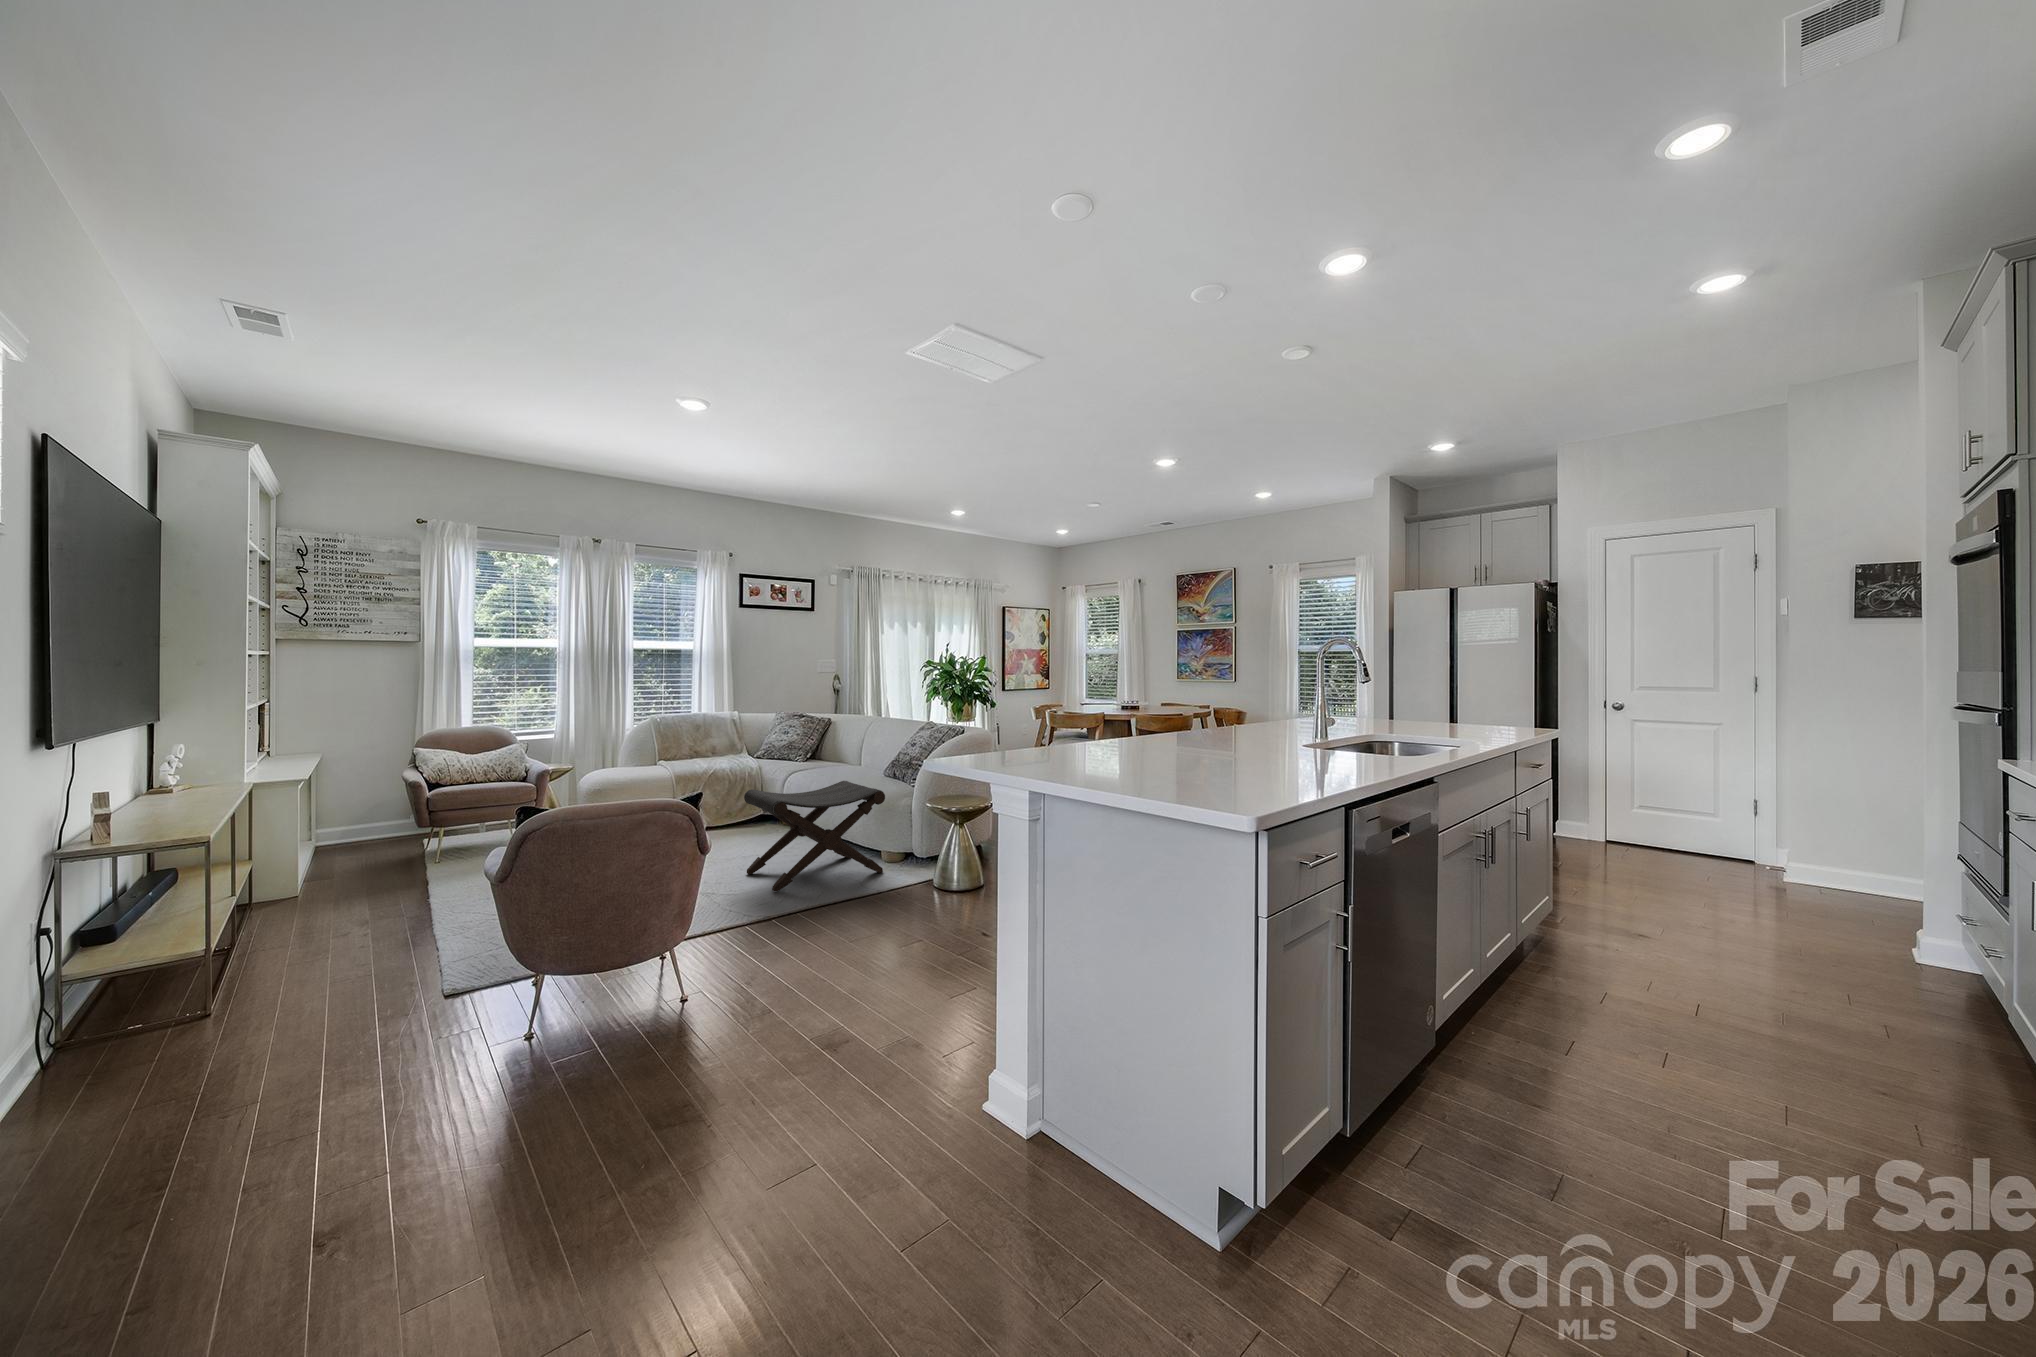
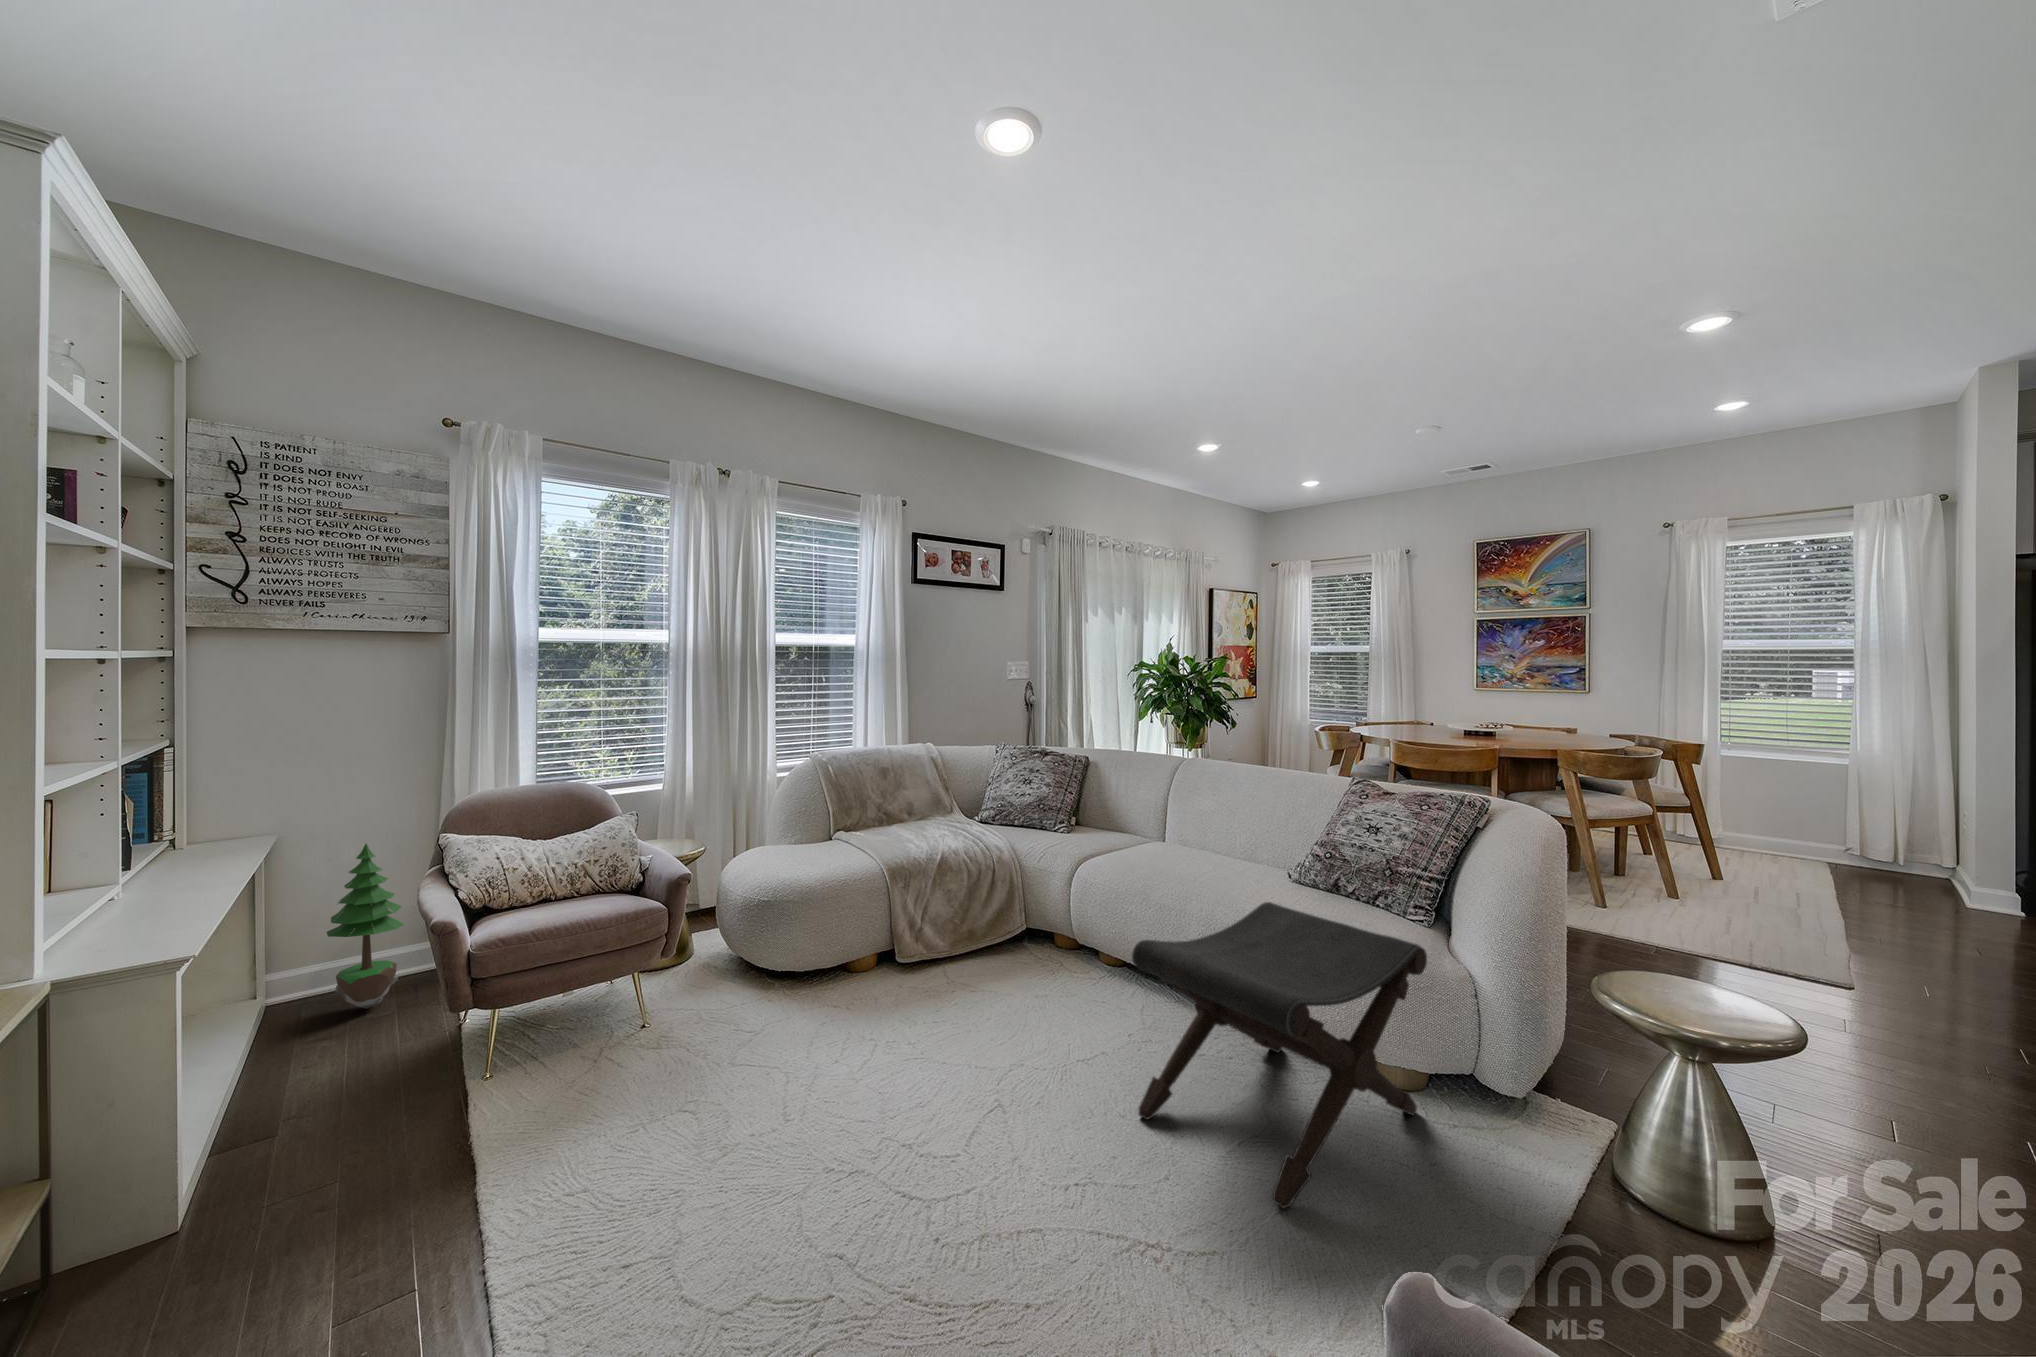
potted tree: none [350,757,393,849] -> present [327,844,404,1009]

